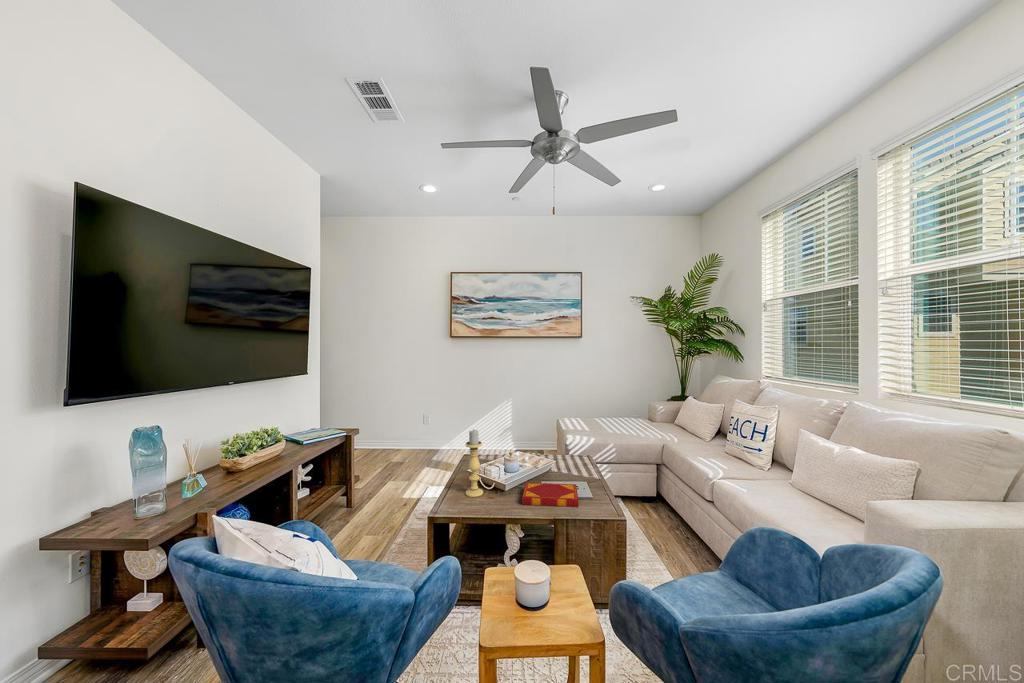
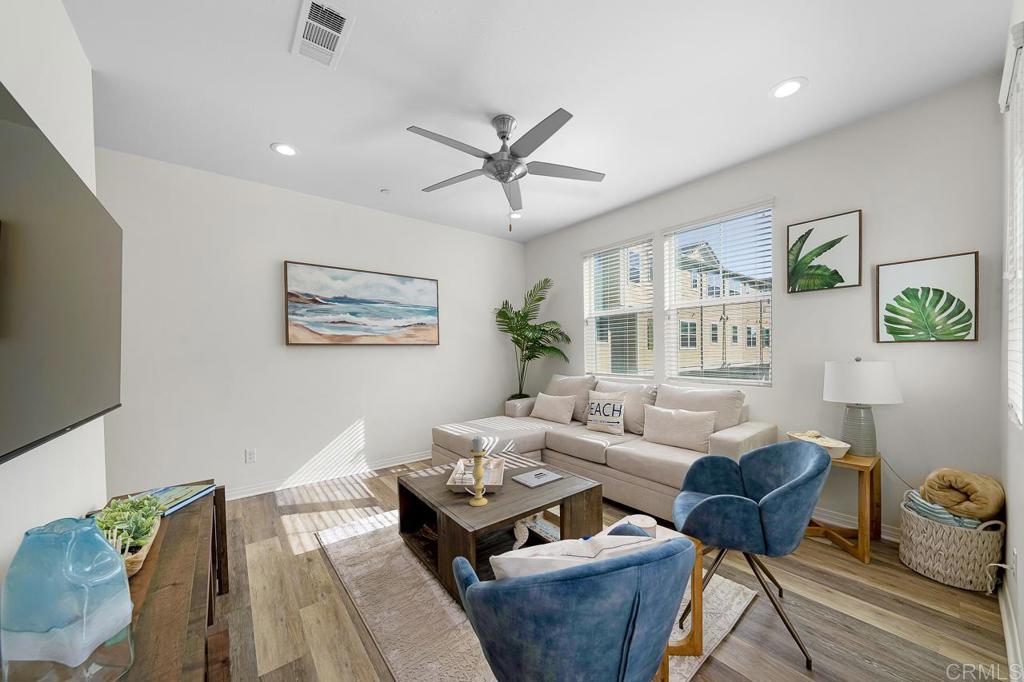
hardback book: present [522,482,579,507] -> none [514,471,571,497]

